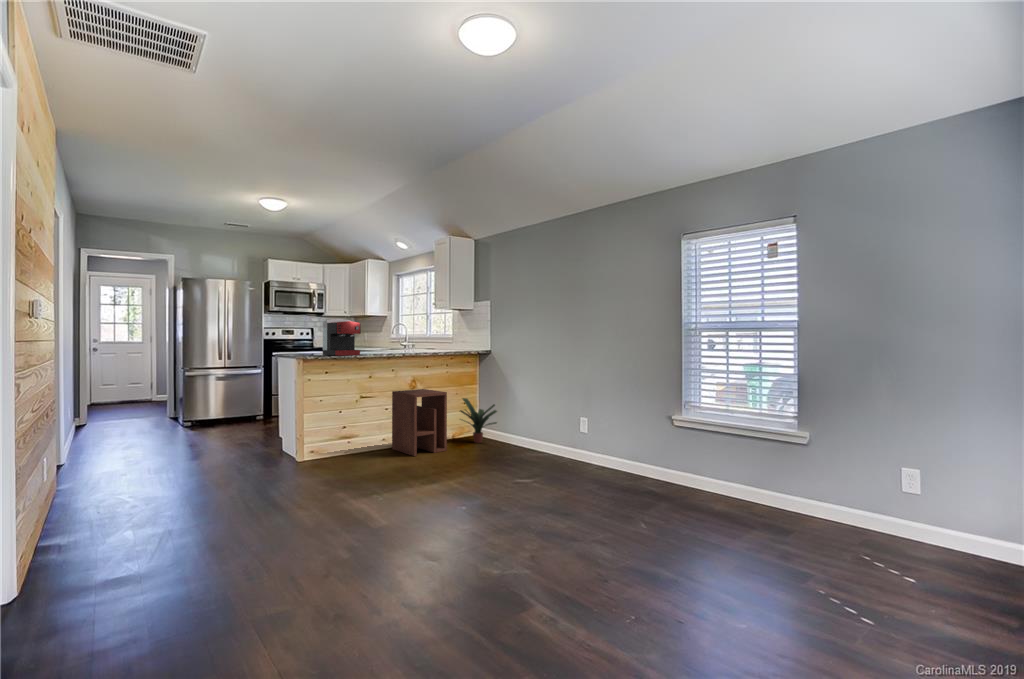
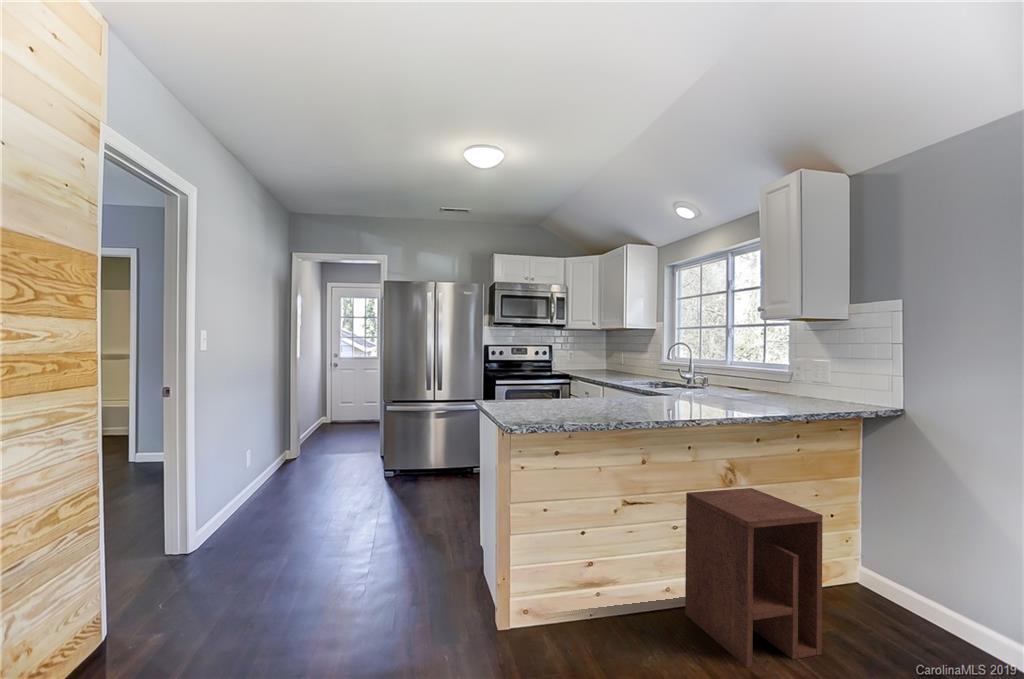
coffee maker: present [323,319,361,356] -> none [553,339,622,412]
potted plant: present [460,398,497,443] -> none [833,509,948,630]

